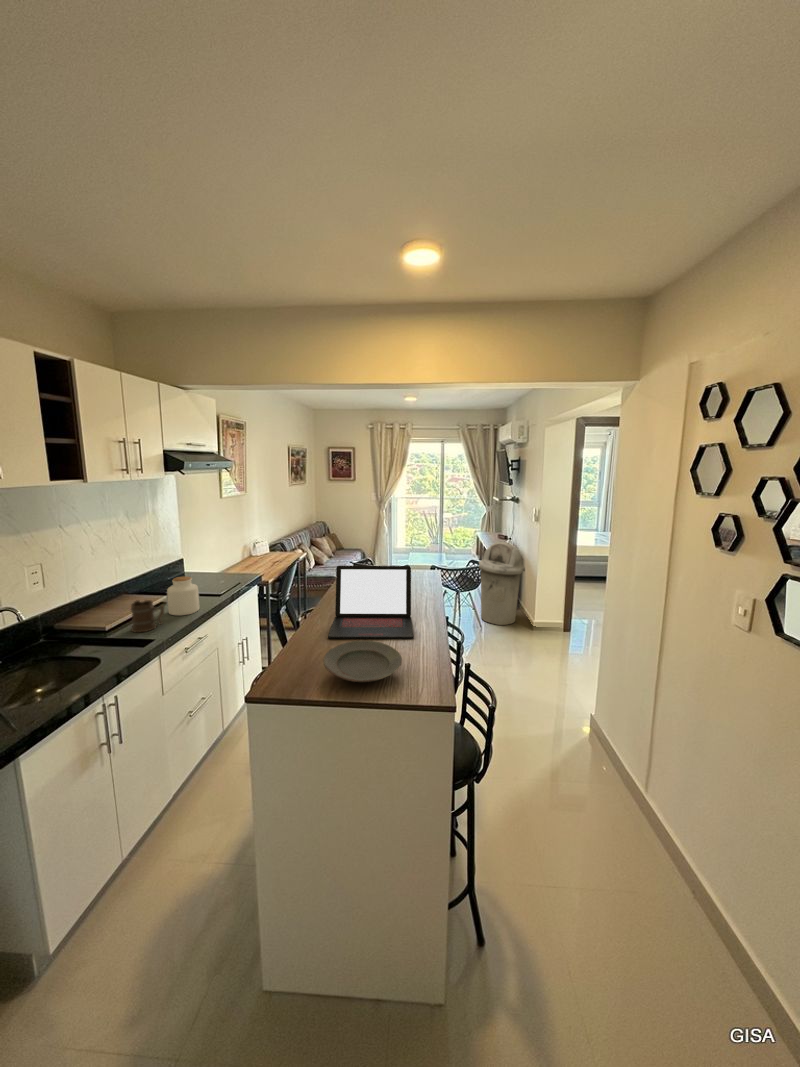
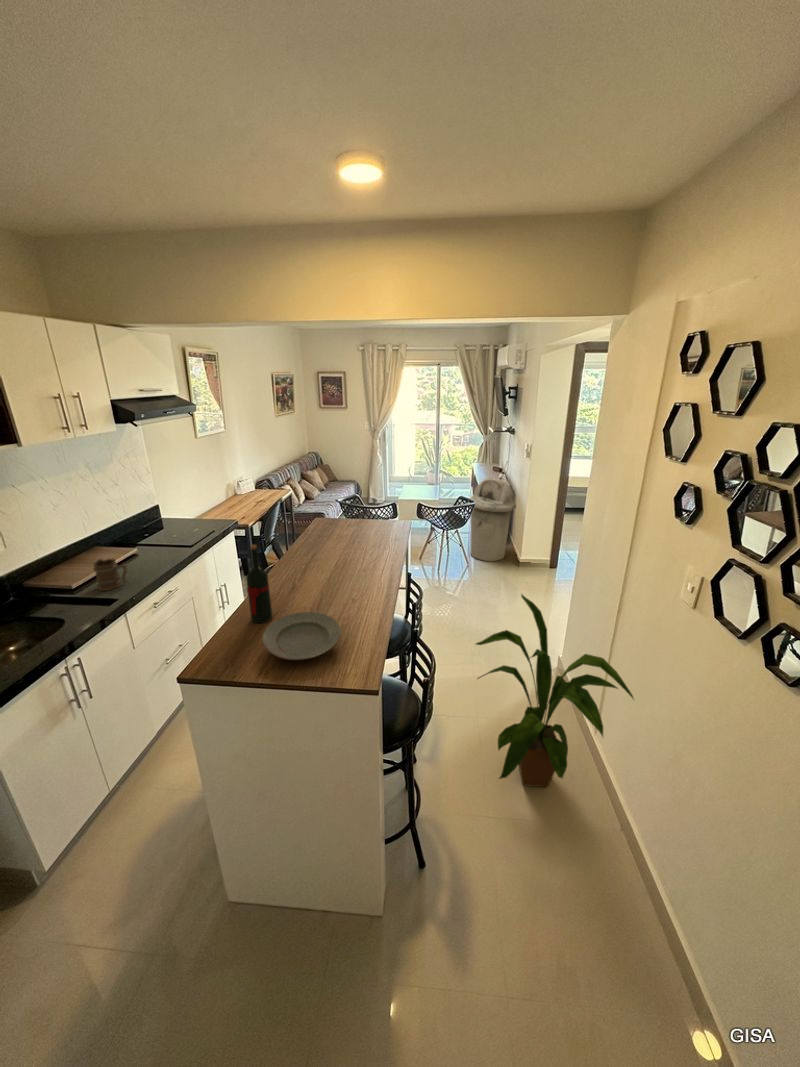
laptop: present [328,566,414,639] -> none [280,527,369,604]
wine bottle: none [302,573,323,655] -> present [246,545,272,623]
jar: present [167,576,199,615] -> none [132,532,168,571]
house plant: none [518,635,693,851] -> present [476,594,633,787]

